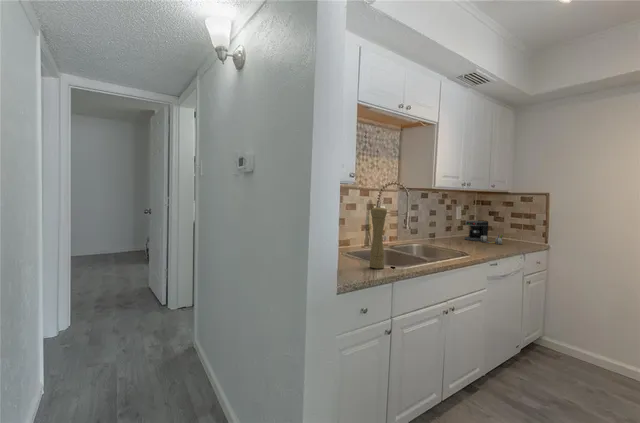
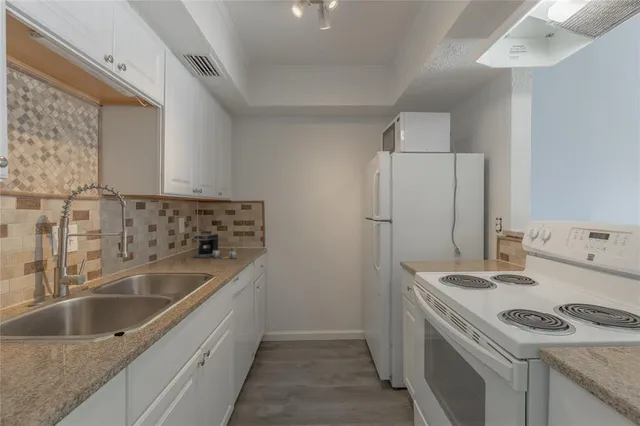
pepper mill: present [369,207,387,269] -> none [57,234,99,371]

